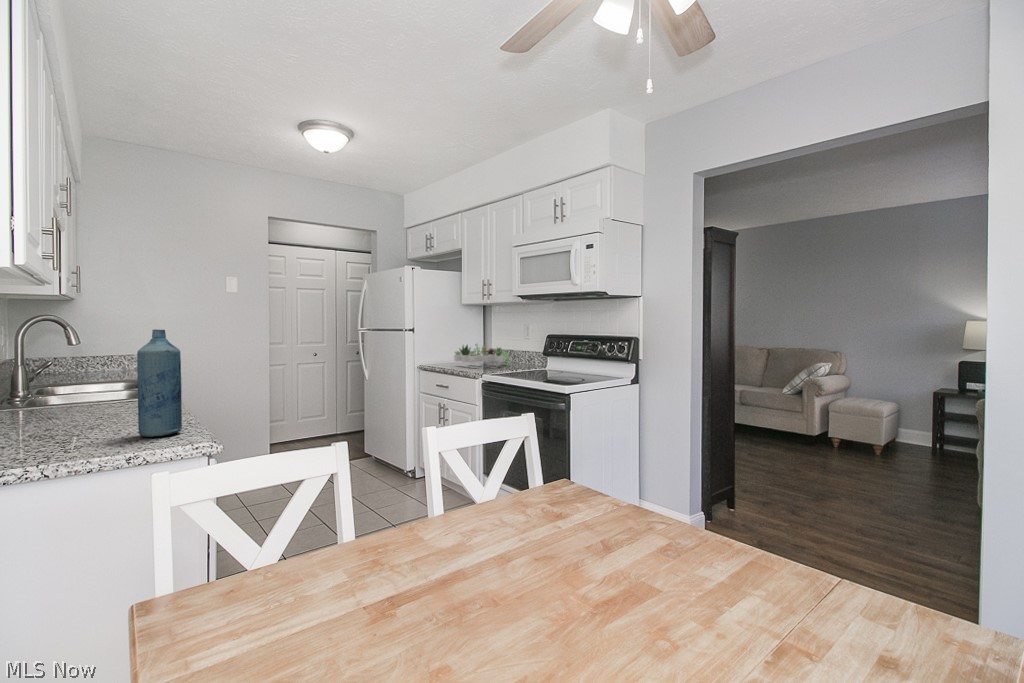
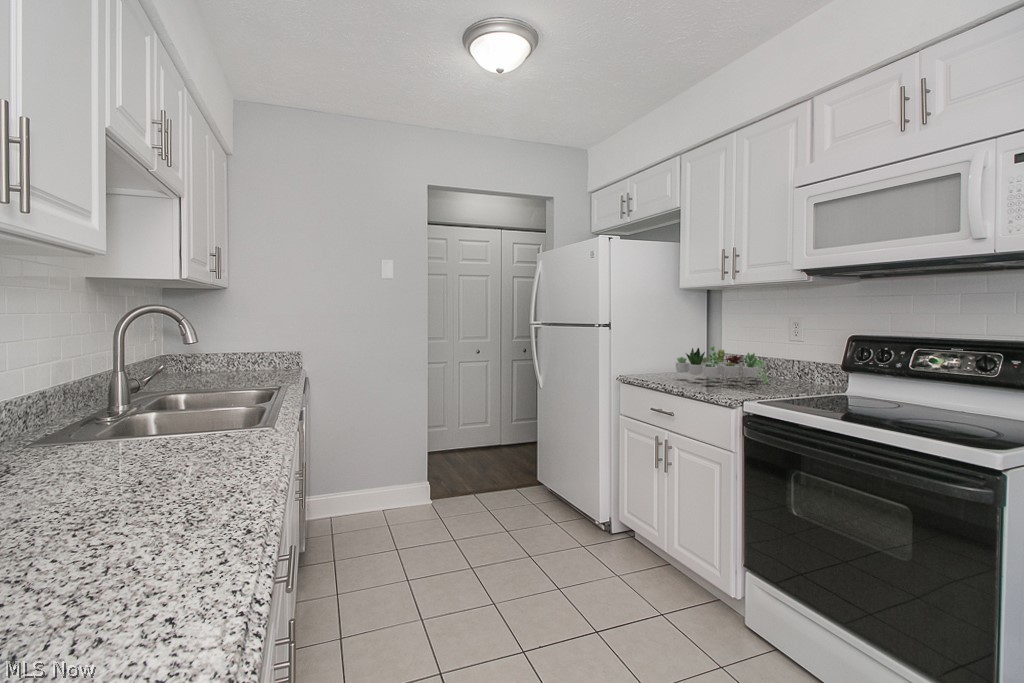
bottle: present [137,329,182,437] -> none [94,337,195,588]

